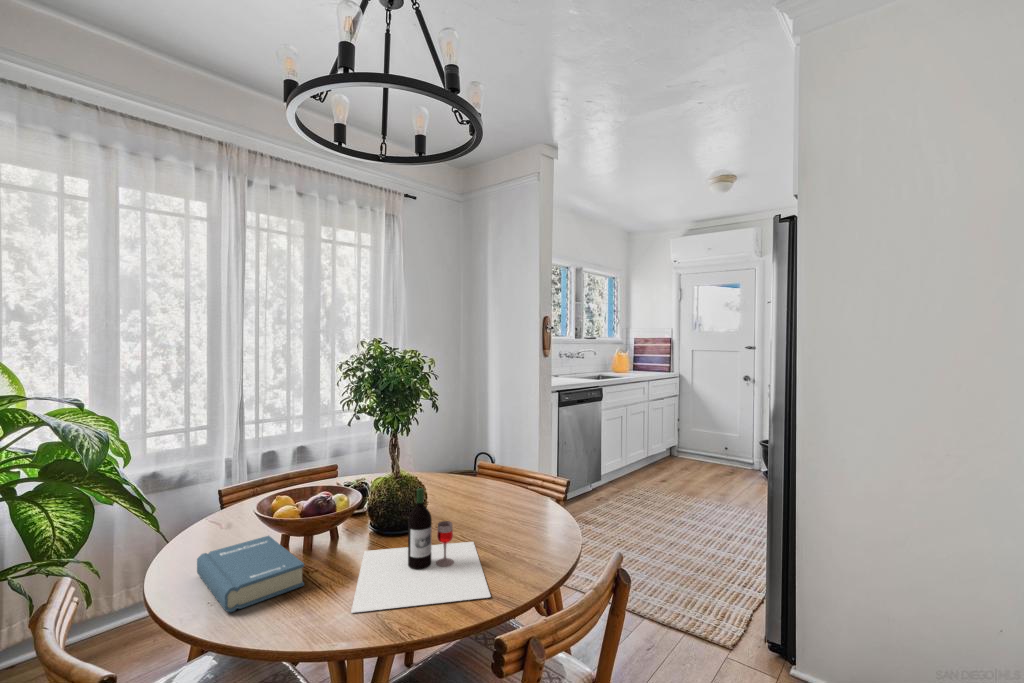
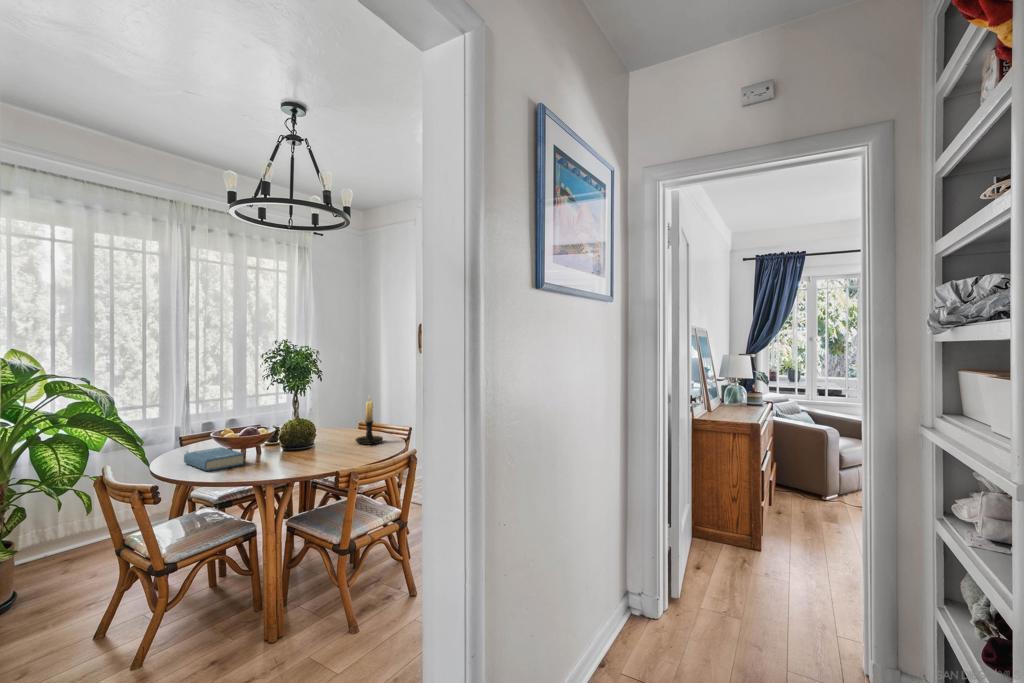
candle holder: none [492,431,537,527] -> present [356,395,383,445]
wine bottle: present [351,488,491,613] -> none [269,418,340,469]

